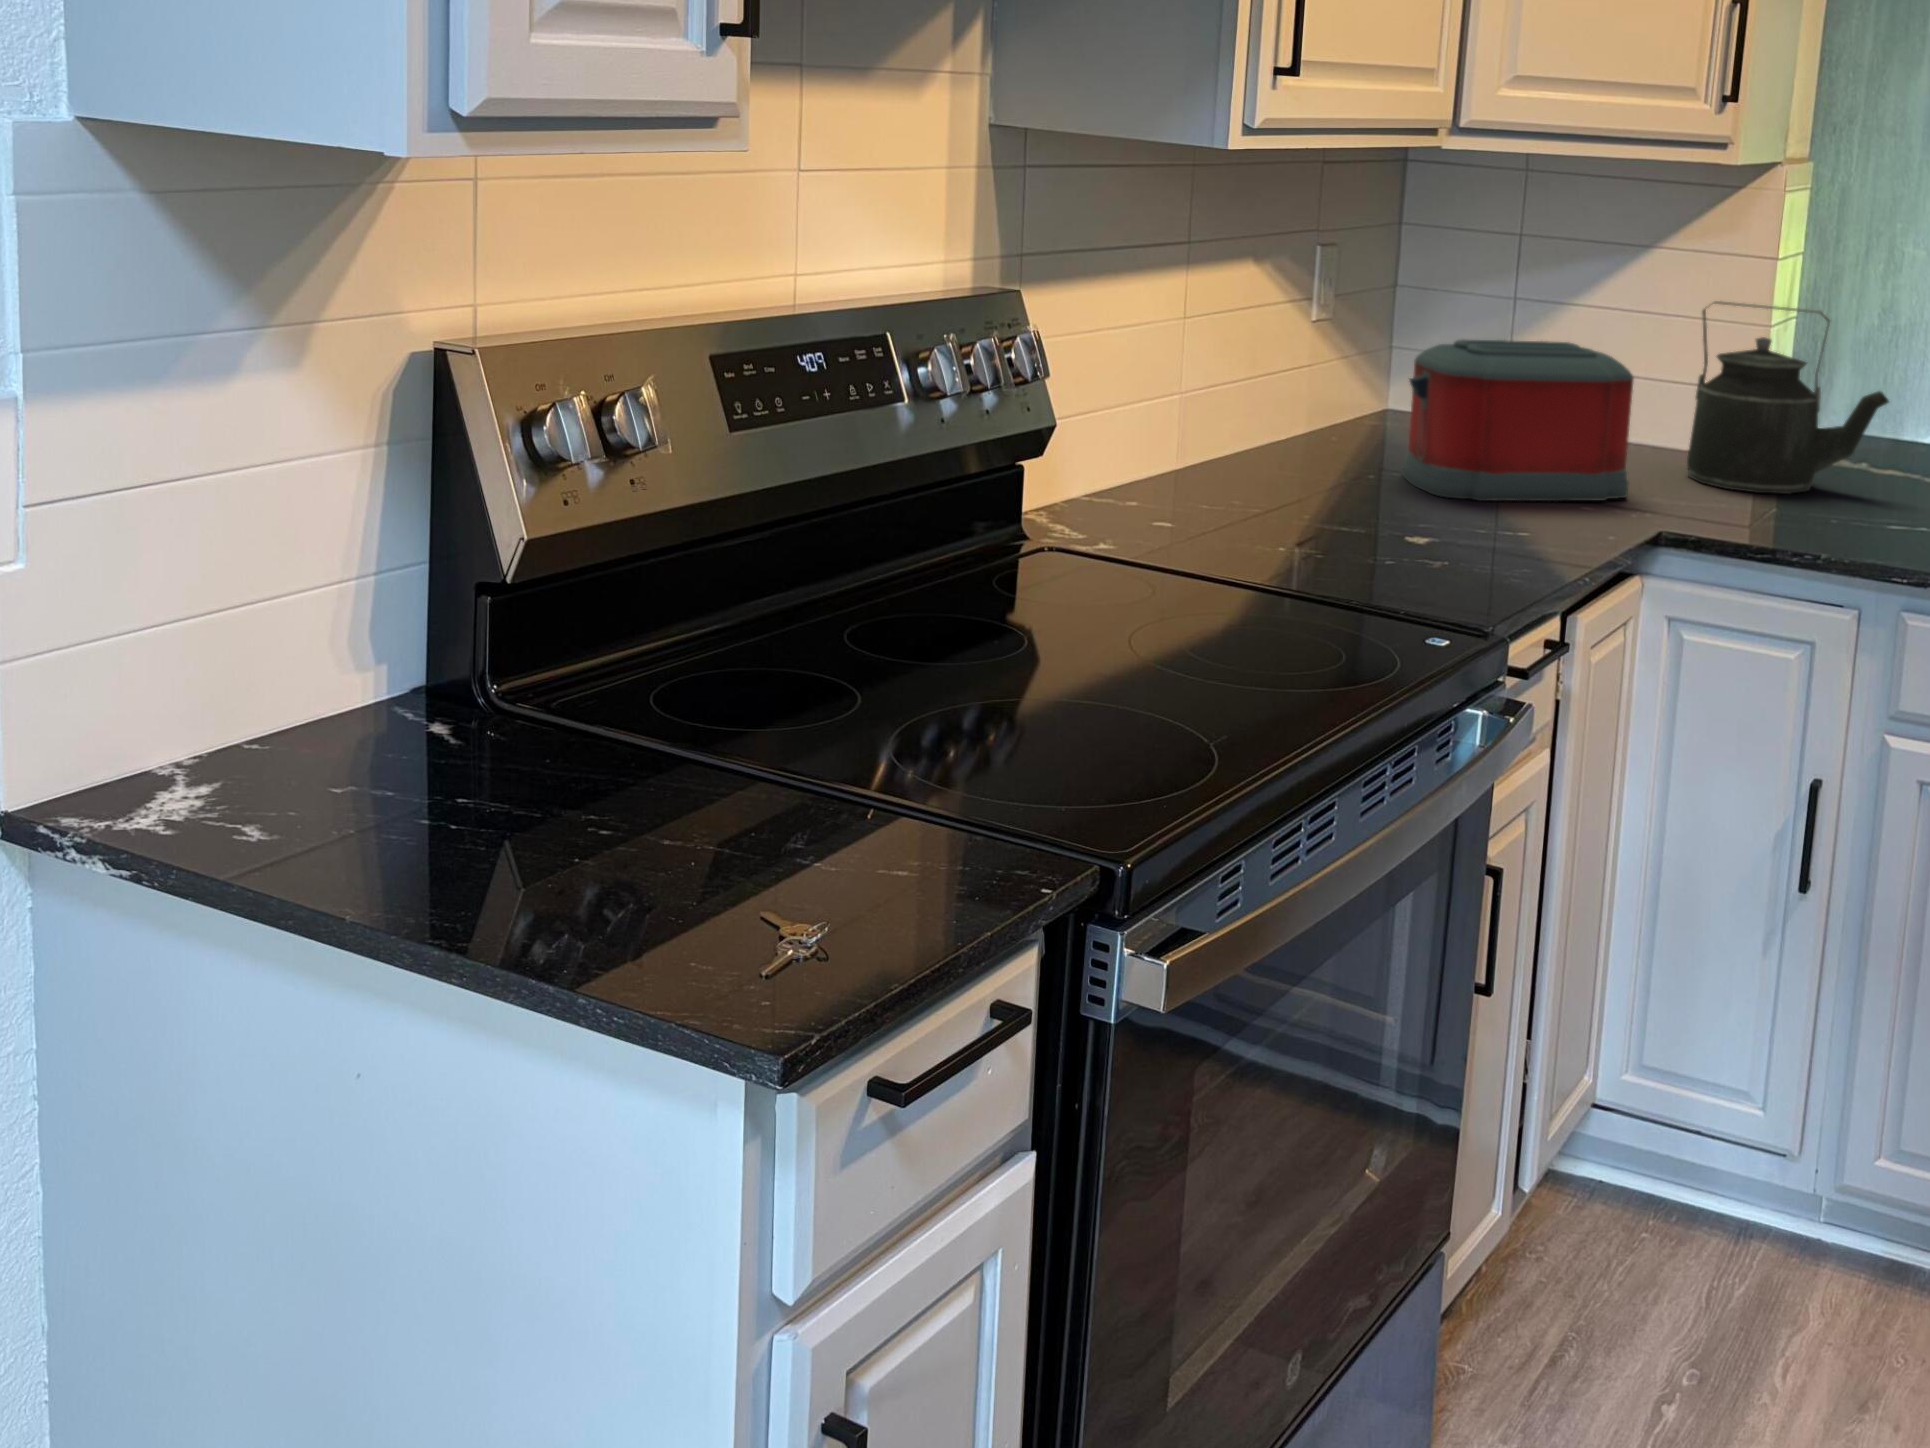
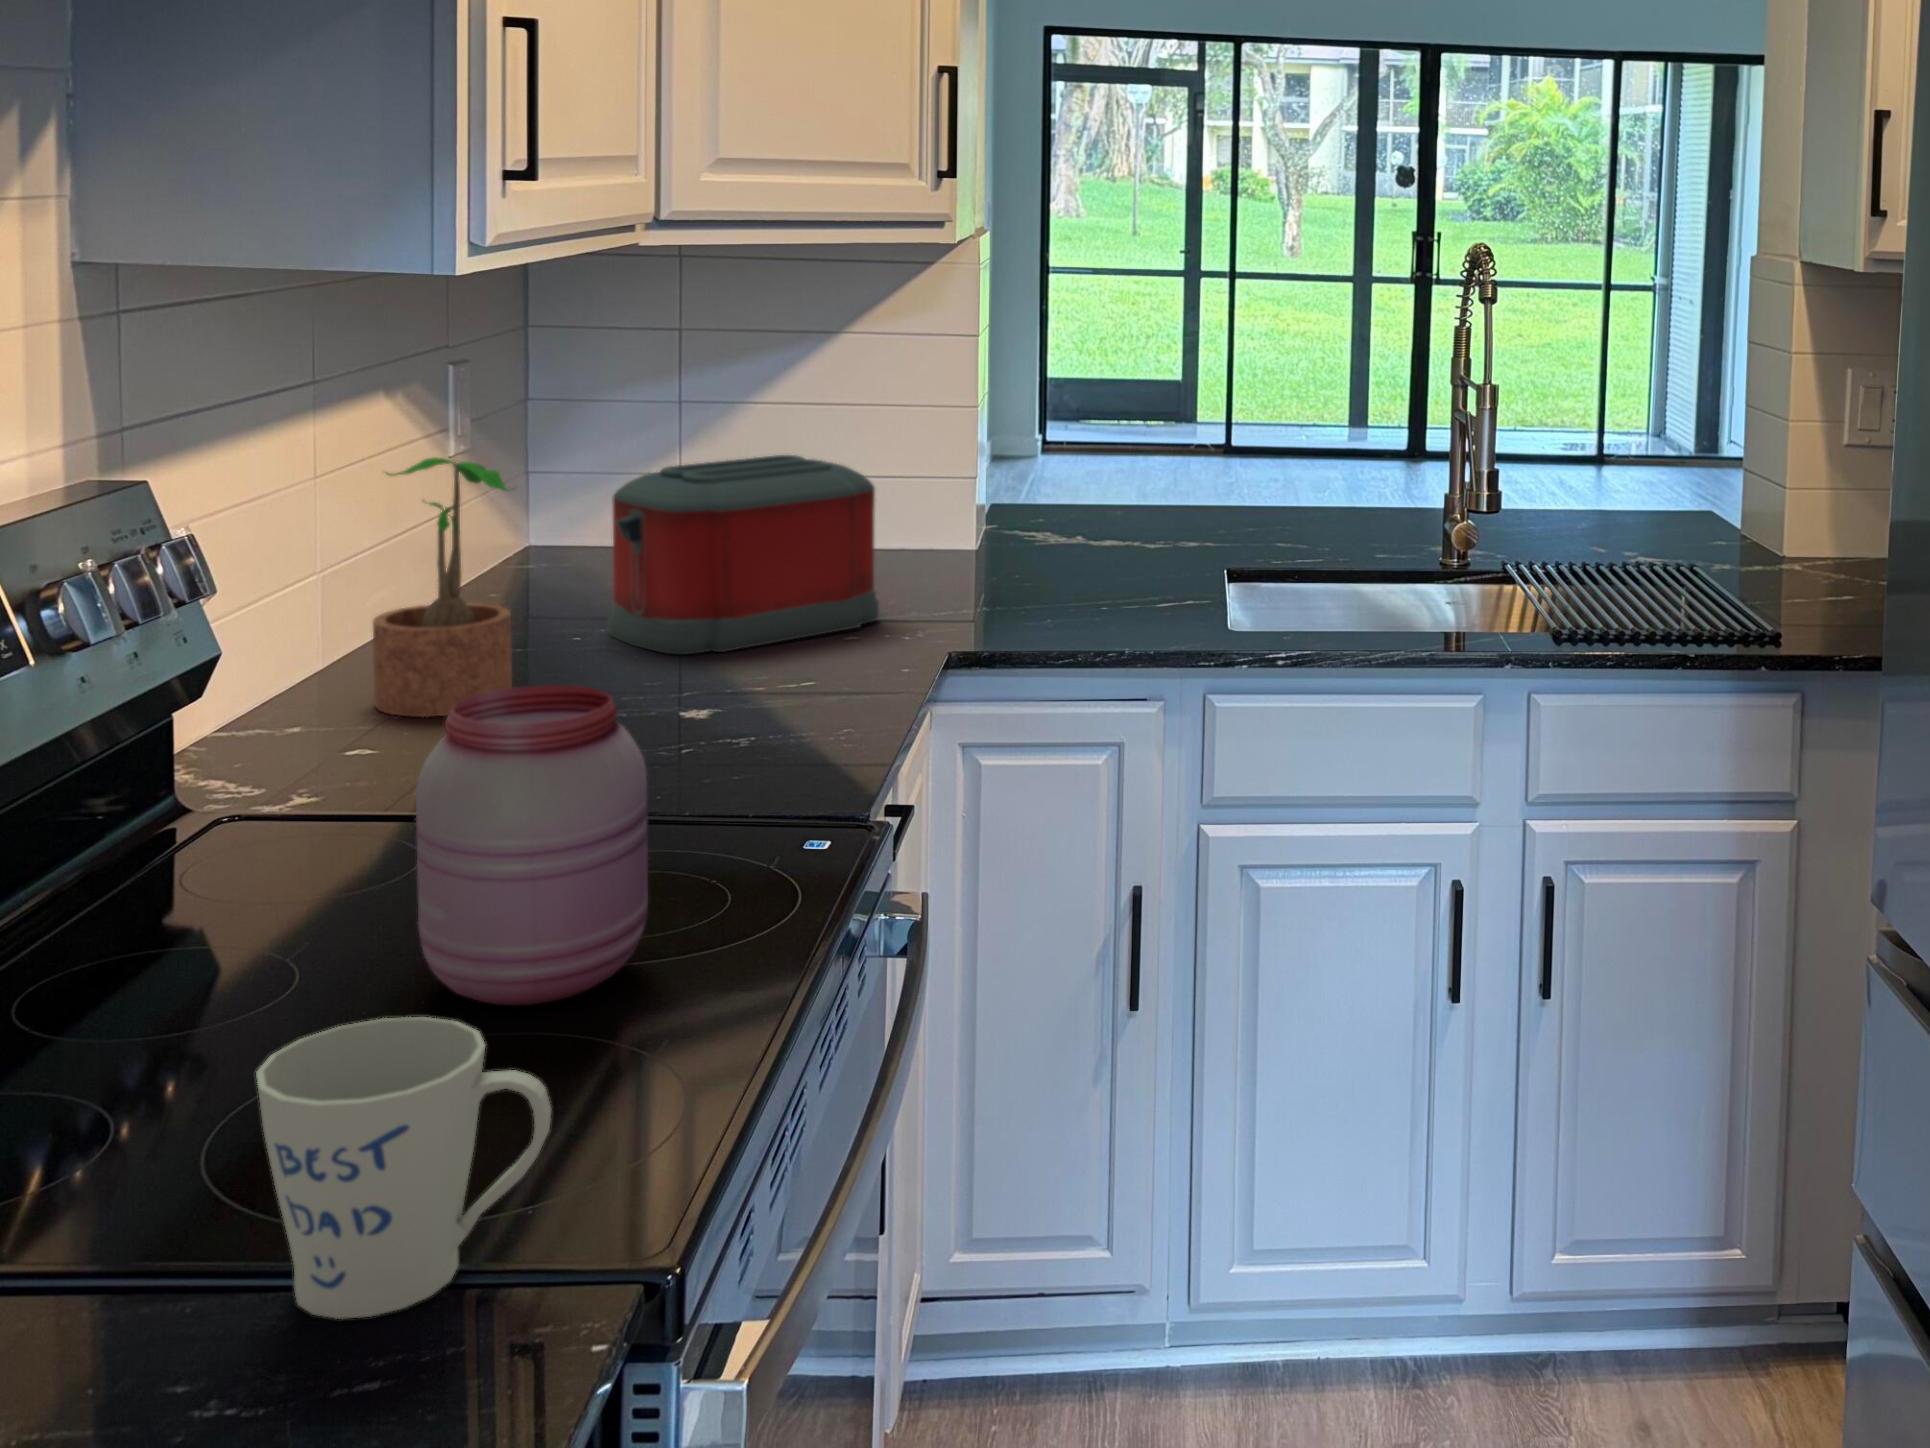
kettle: present [1687,301,1889,494] -> none [915,389,1121,591]
potted plant: none [1198,304,1311,510] -> present [373,458,513,717]
jar: none [1090,453,1260,694] -> present [416,685,648,1005]
mug: none [876,637,1056,834] -> present [256,1017,551,1319]

